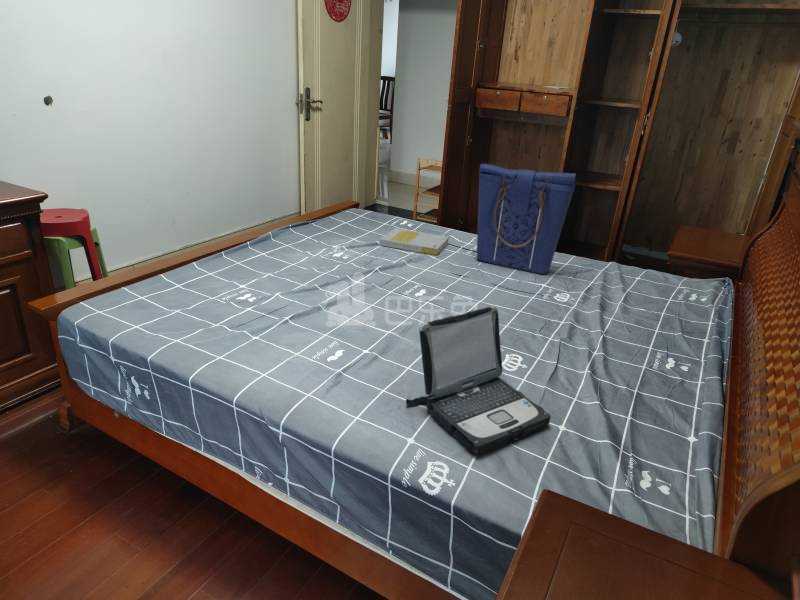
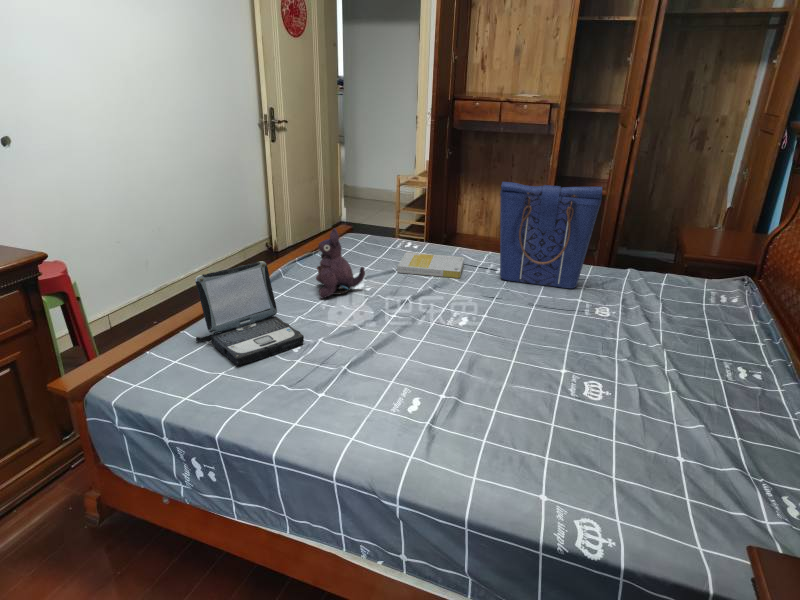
plush toy: none [296,196,342,260] -> present [316,228,365,298]
laptop: present [406,306,551,455] -> present [195,261,304,365]

